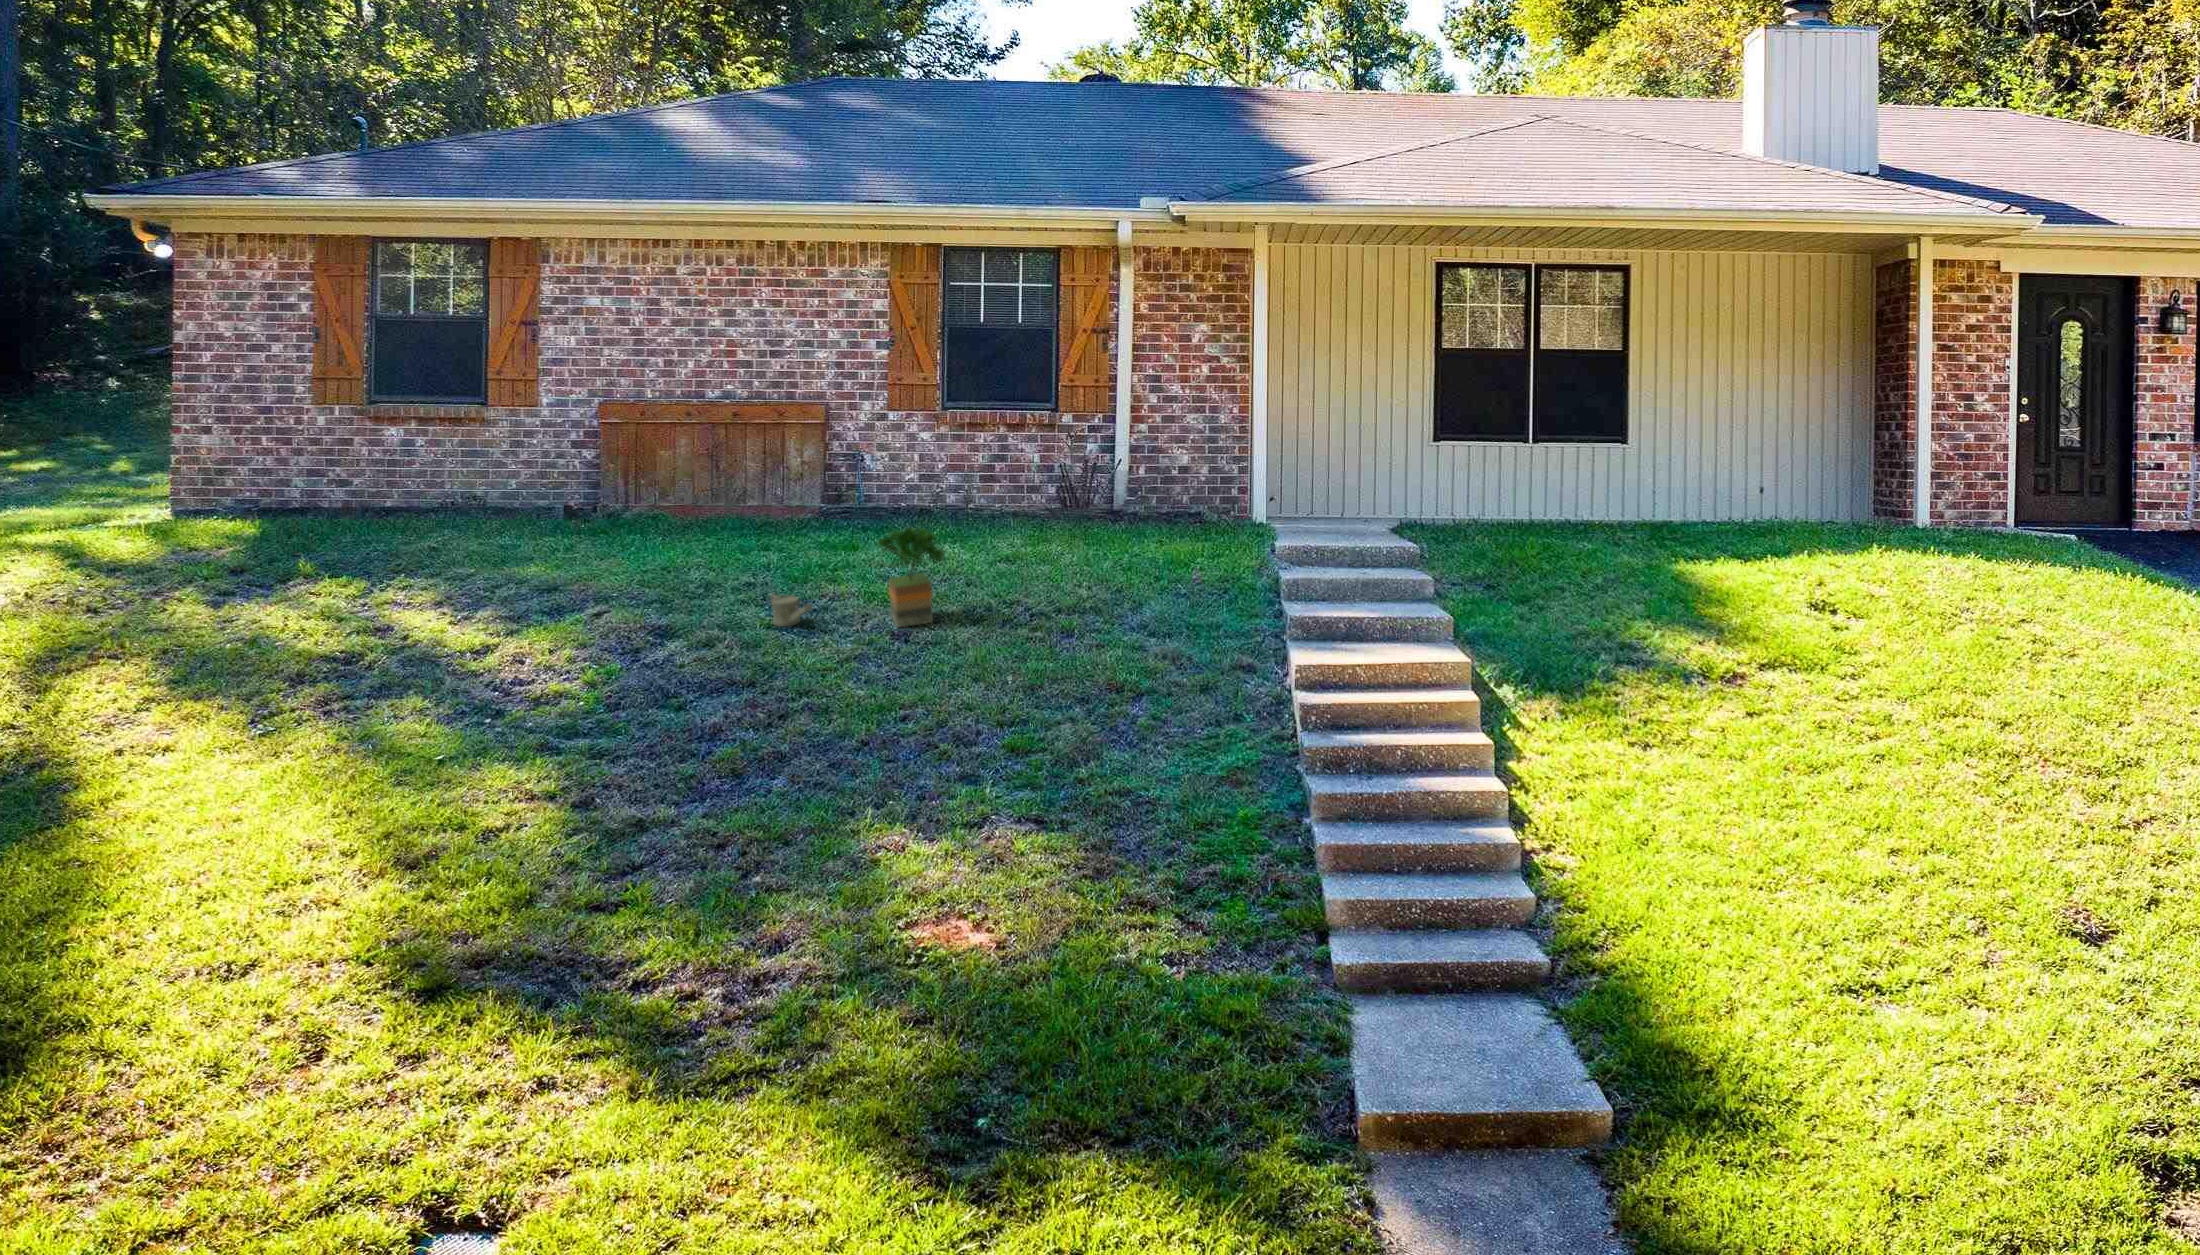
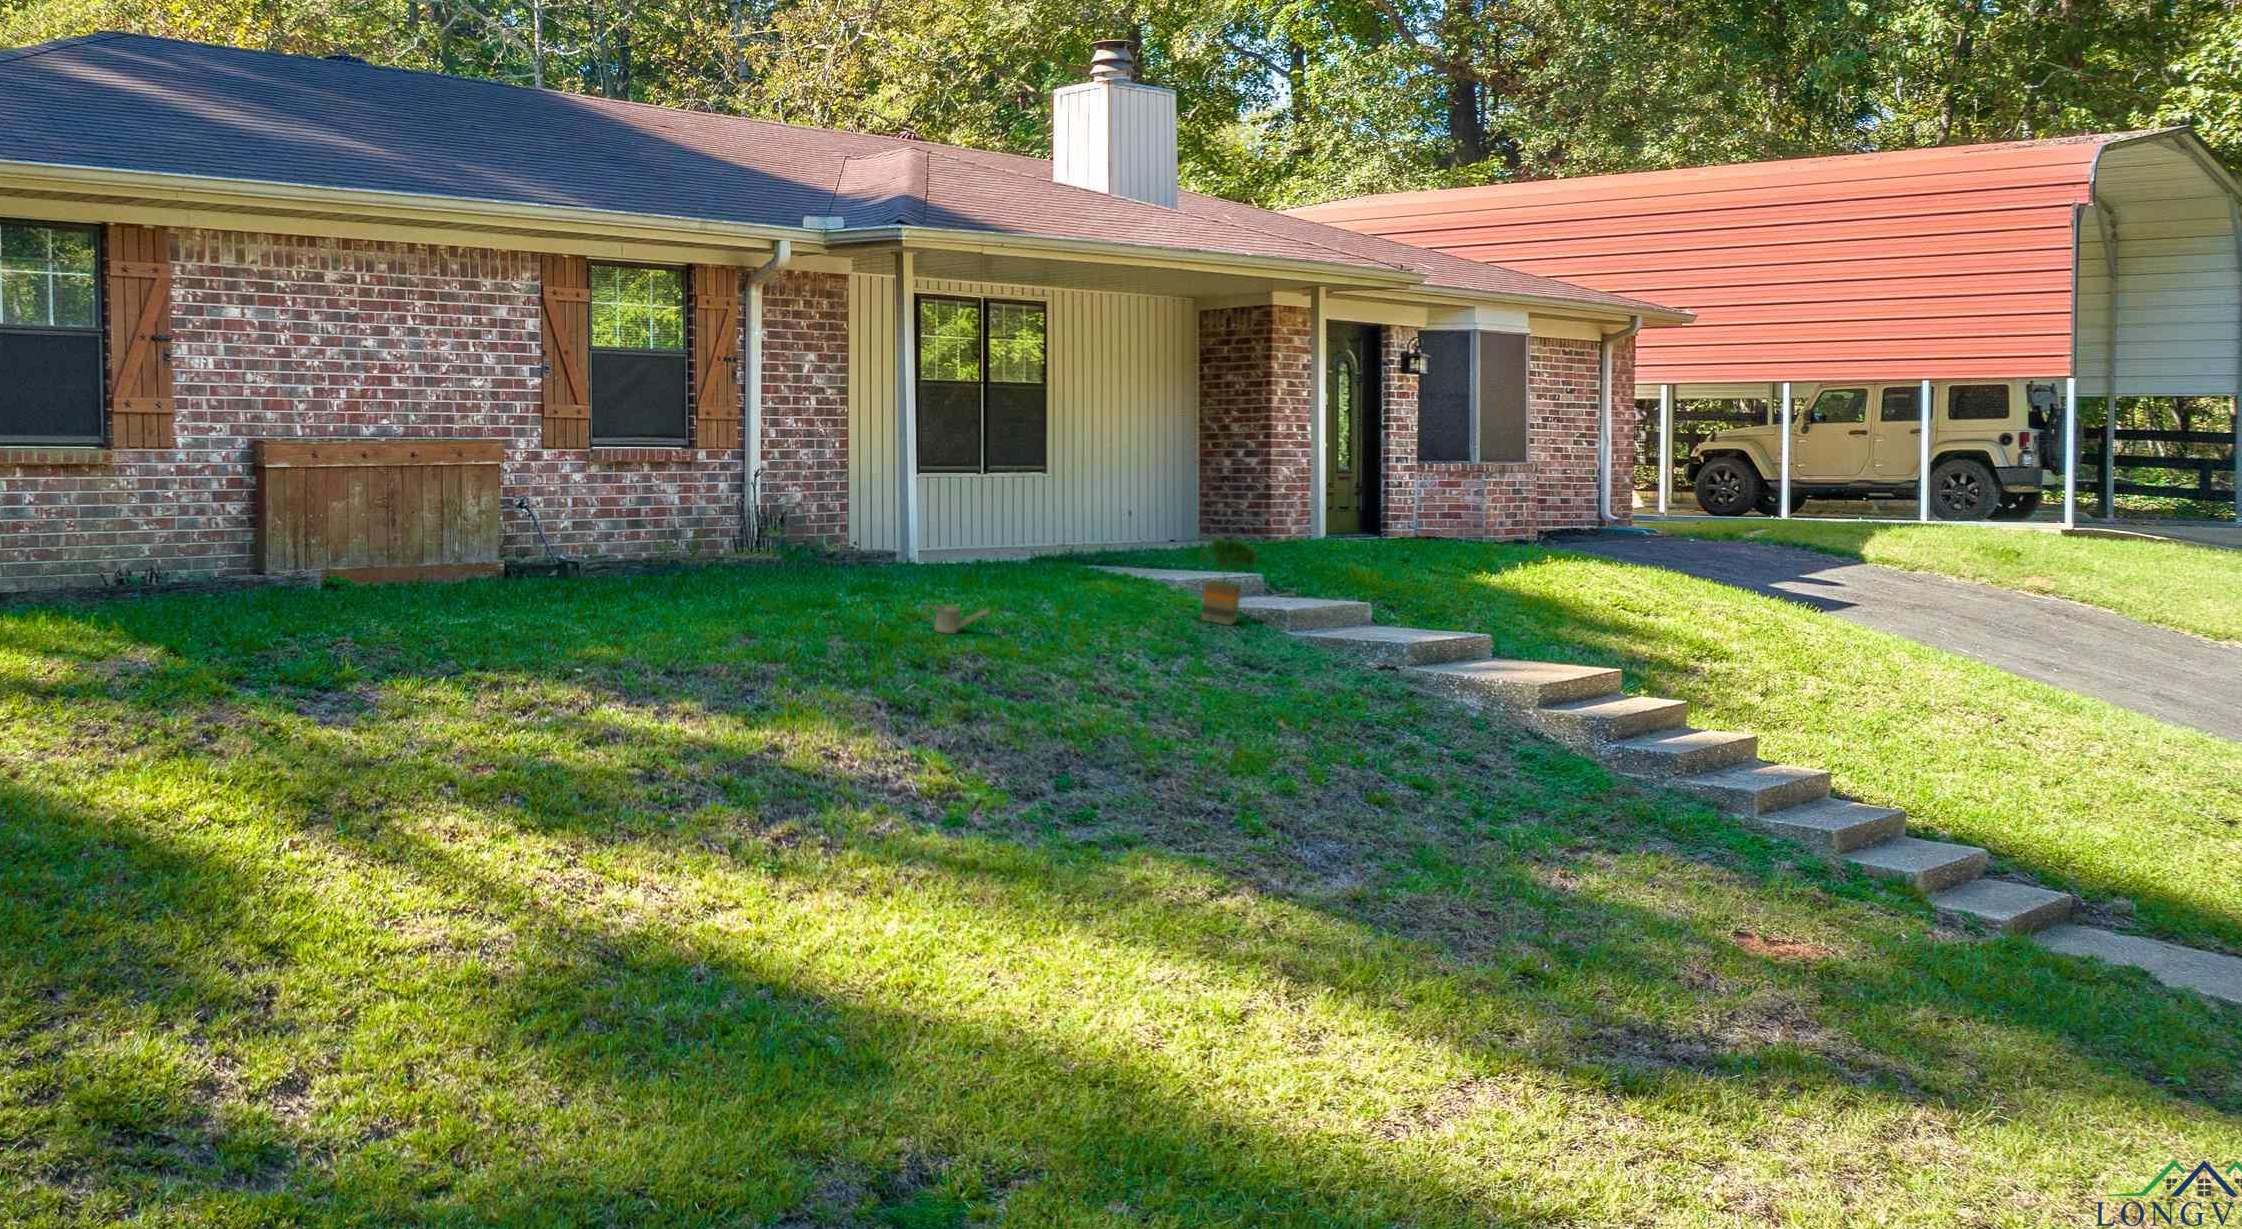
potted tree: present [878,528,945,627] -> present [1199,538,1258,625]

